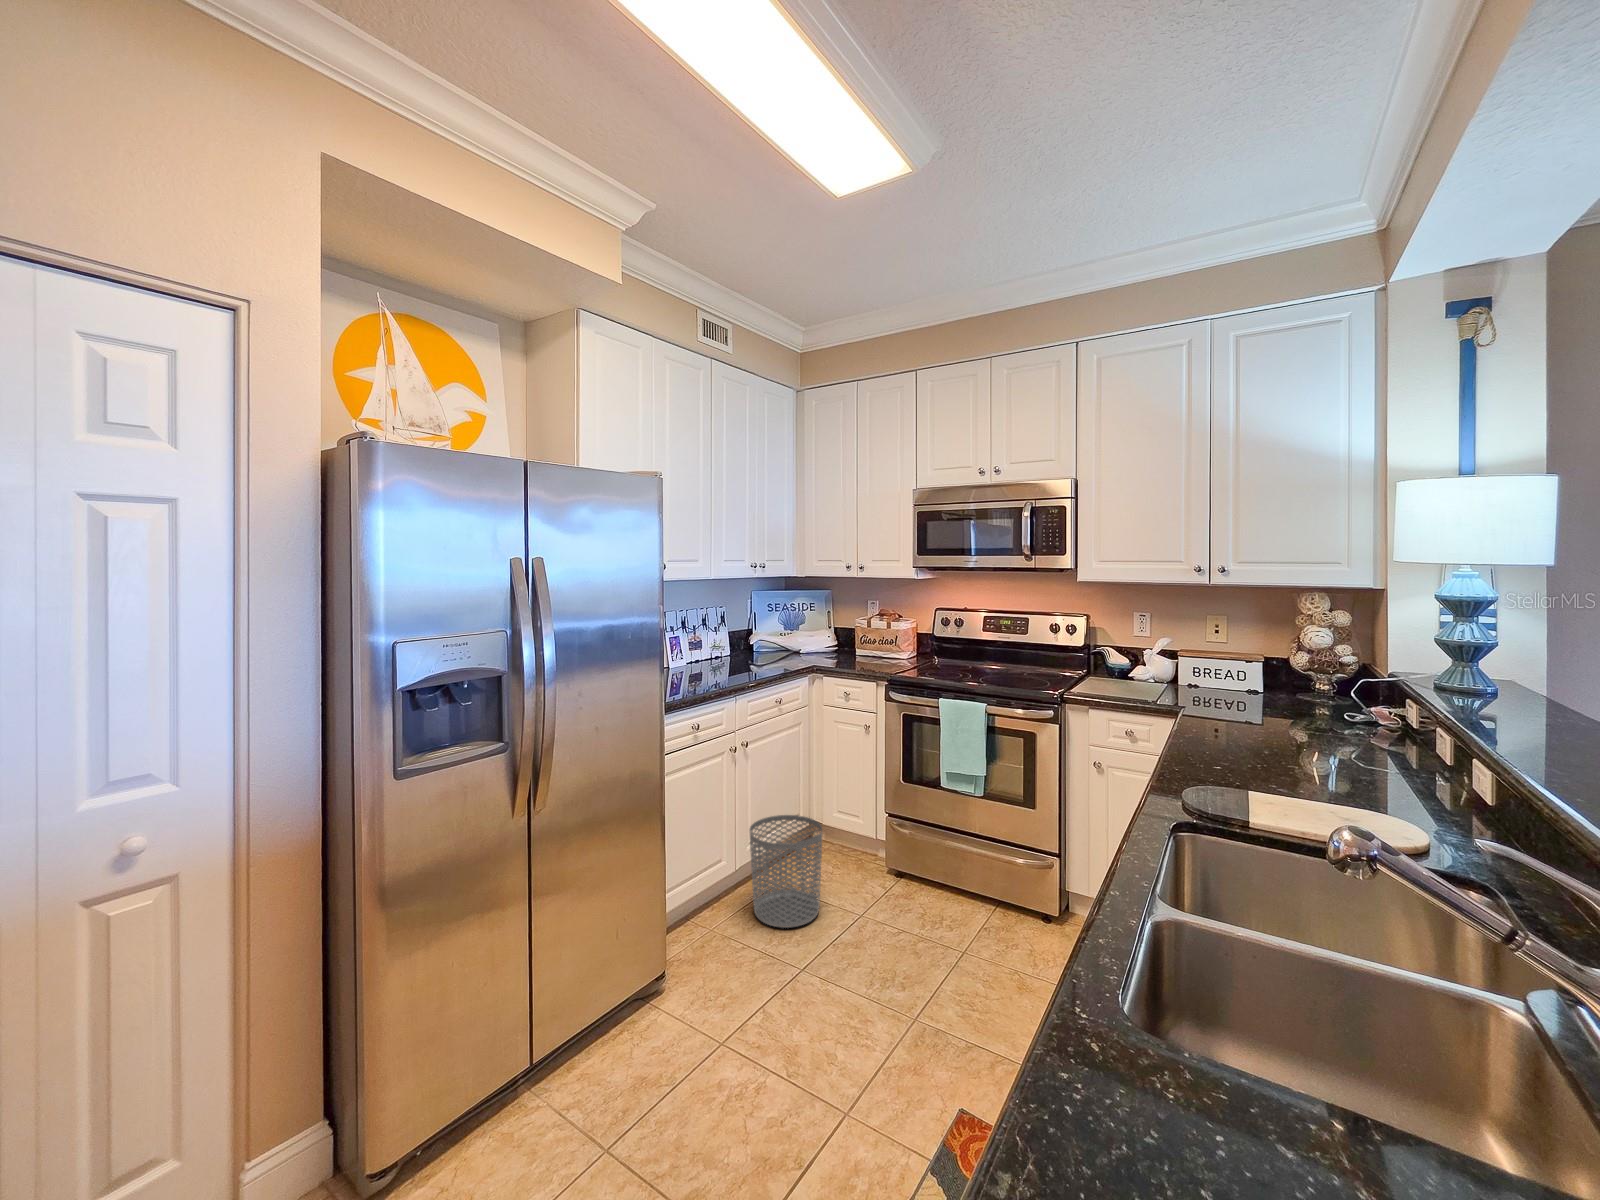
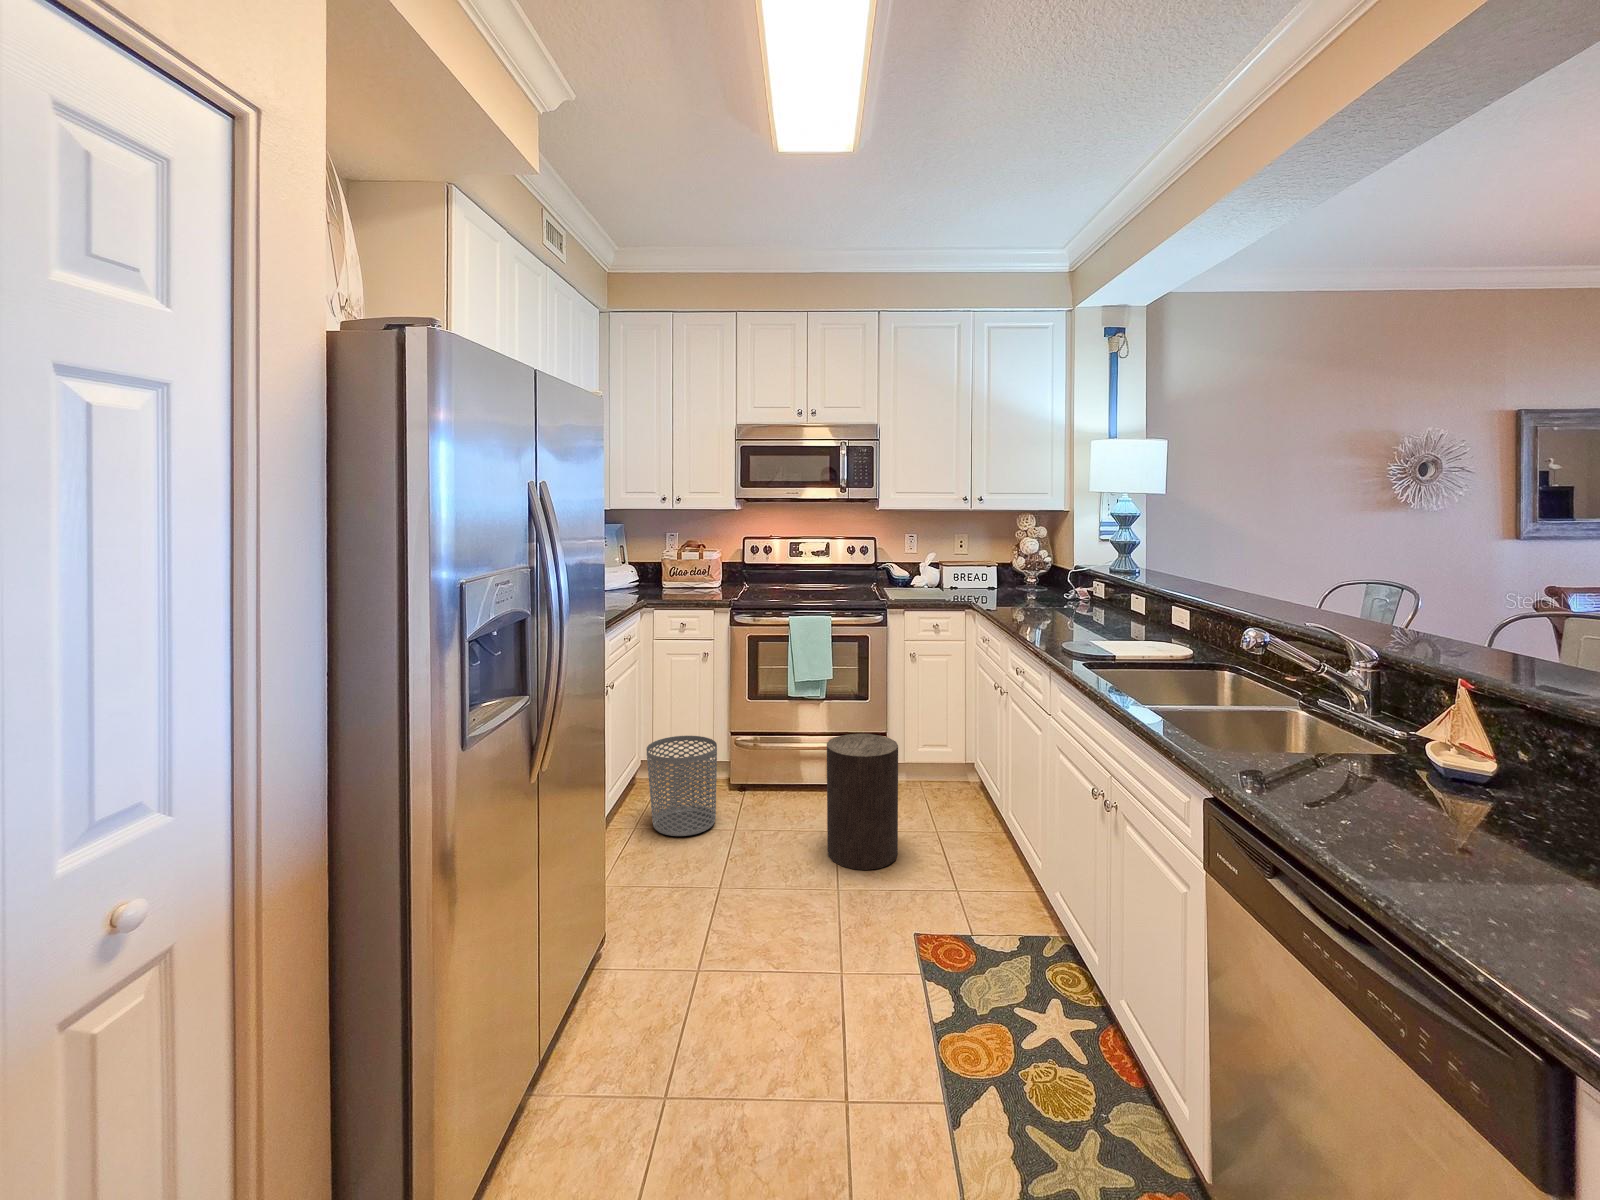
stool: none [895,860,986,1049] -> present [827,734,898,870]

